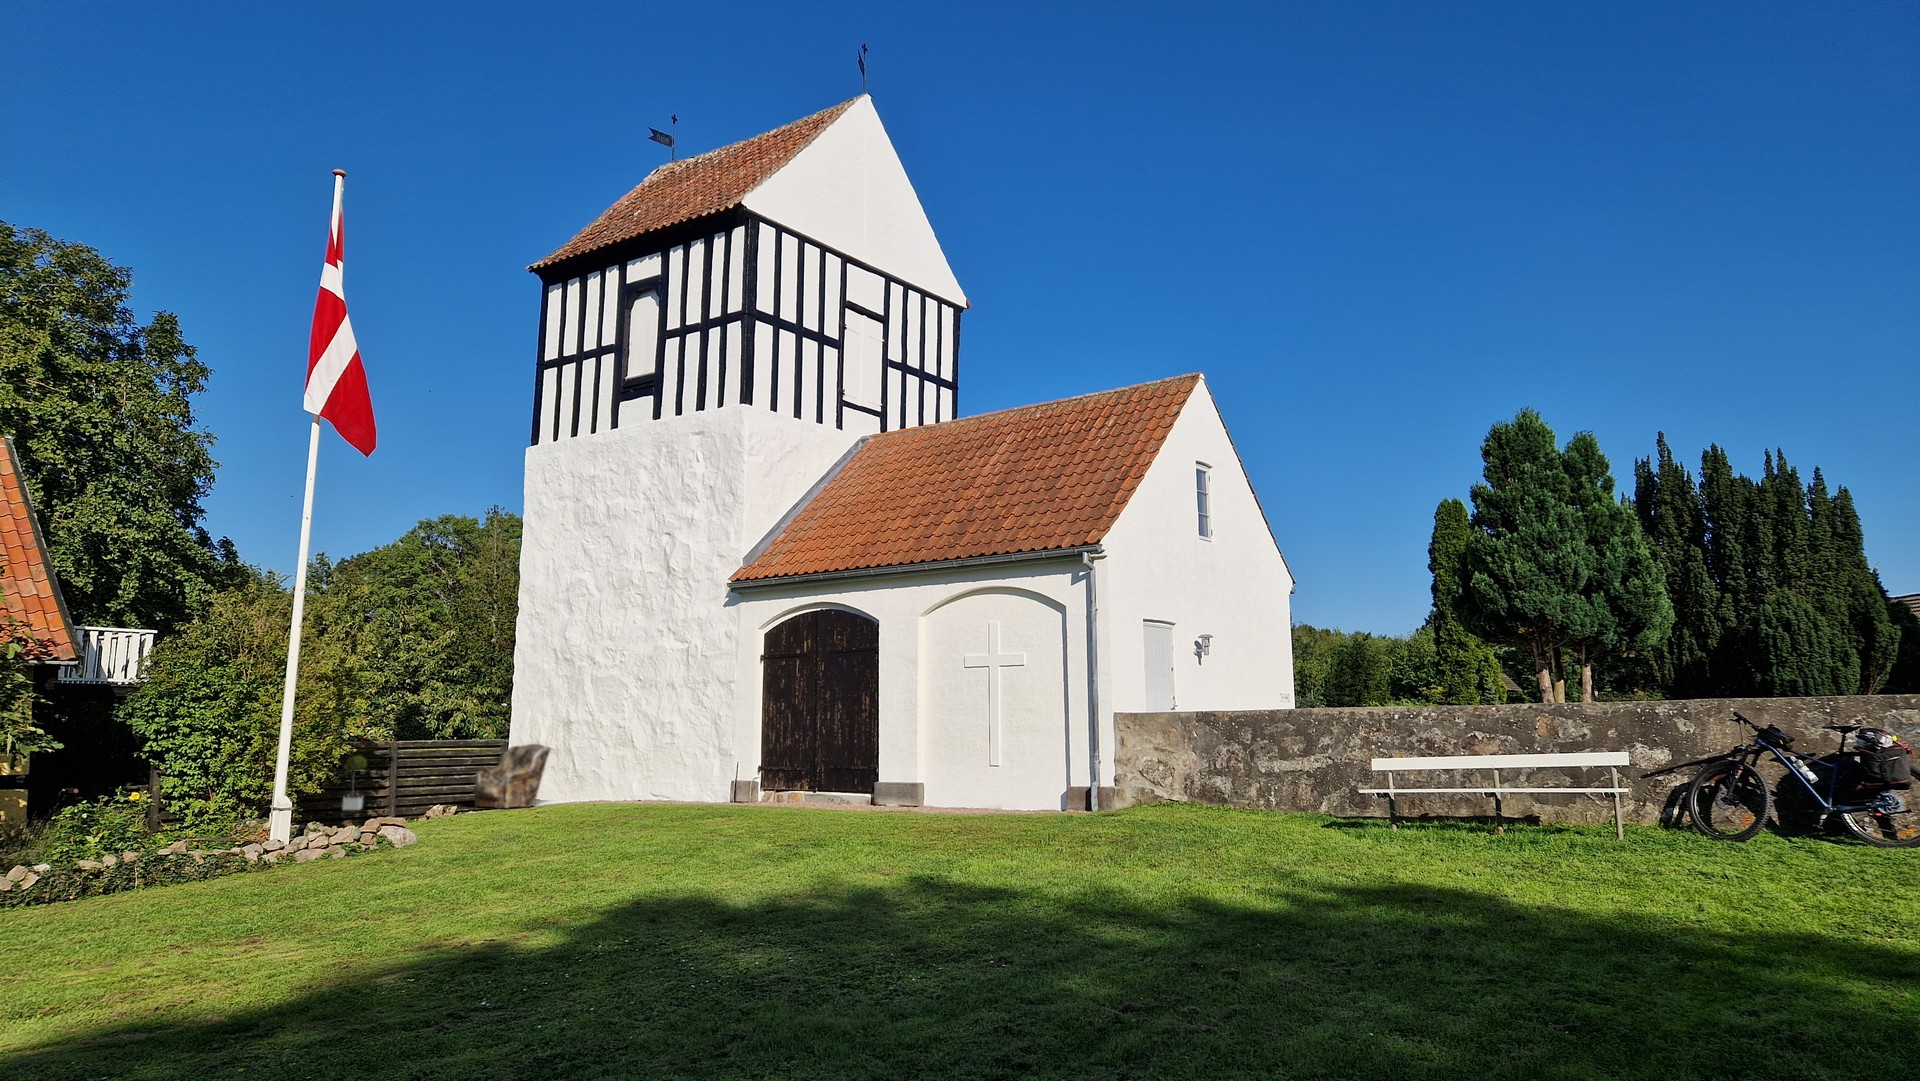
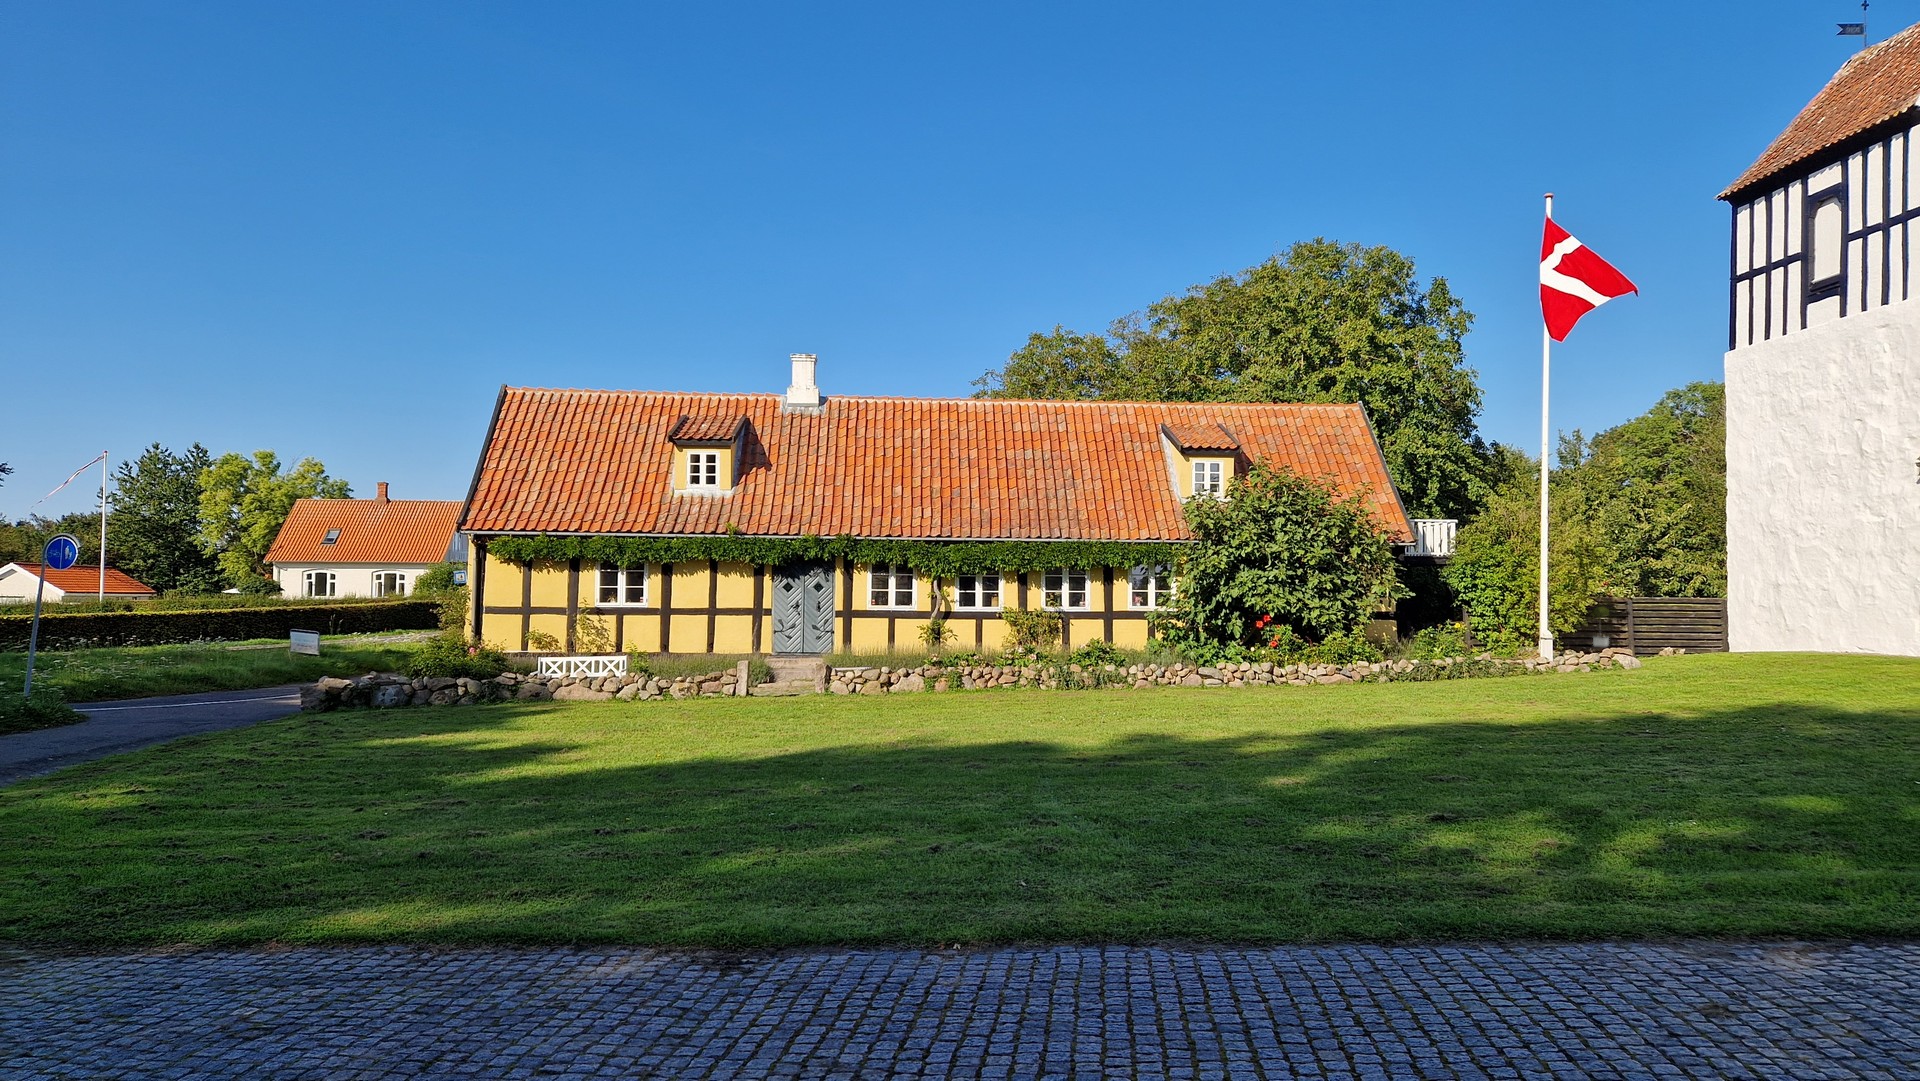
armchair: present [473,744,550,808] -> none [1697,600,1765,651]

